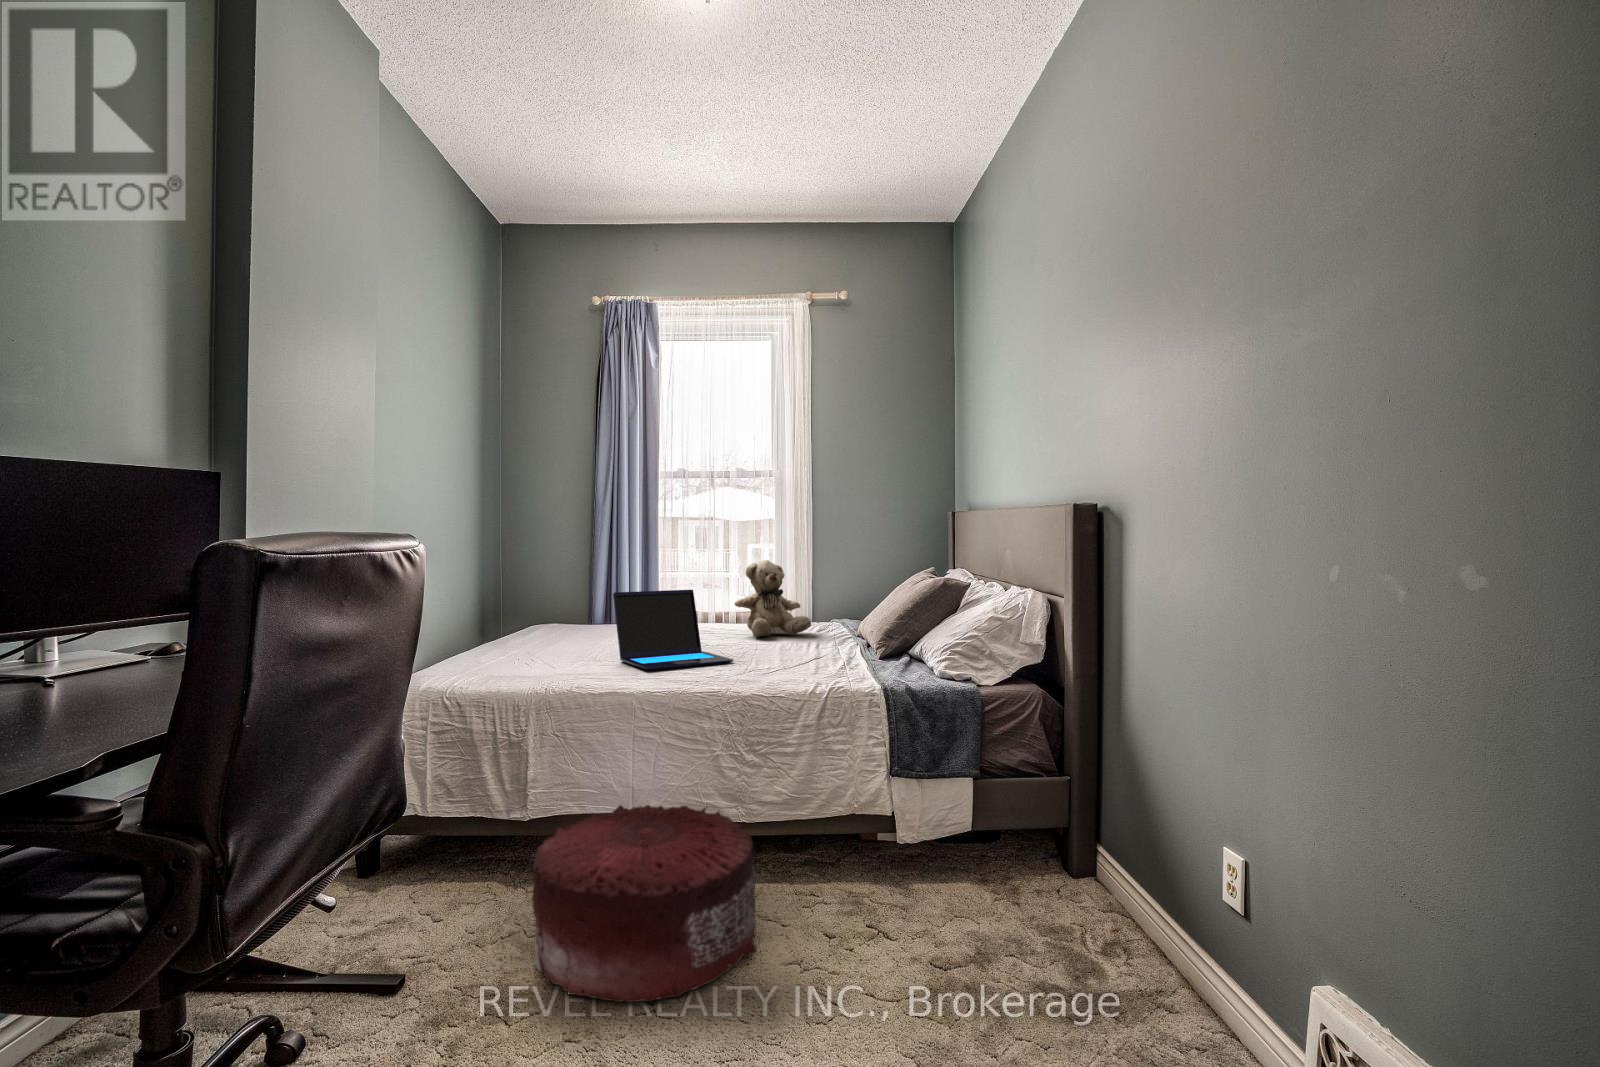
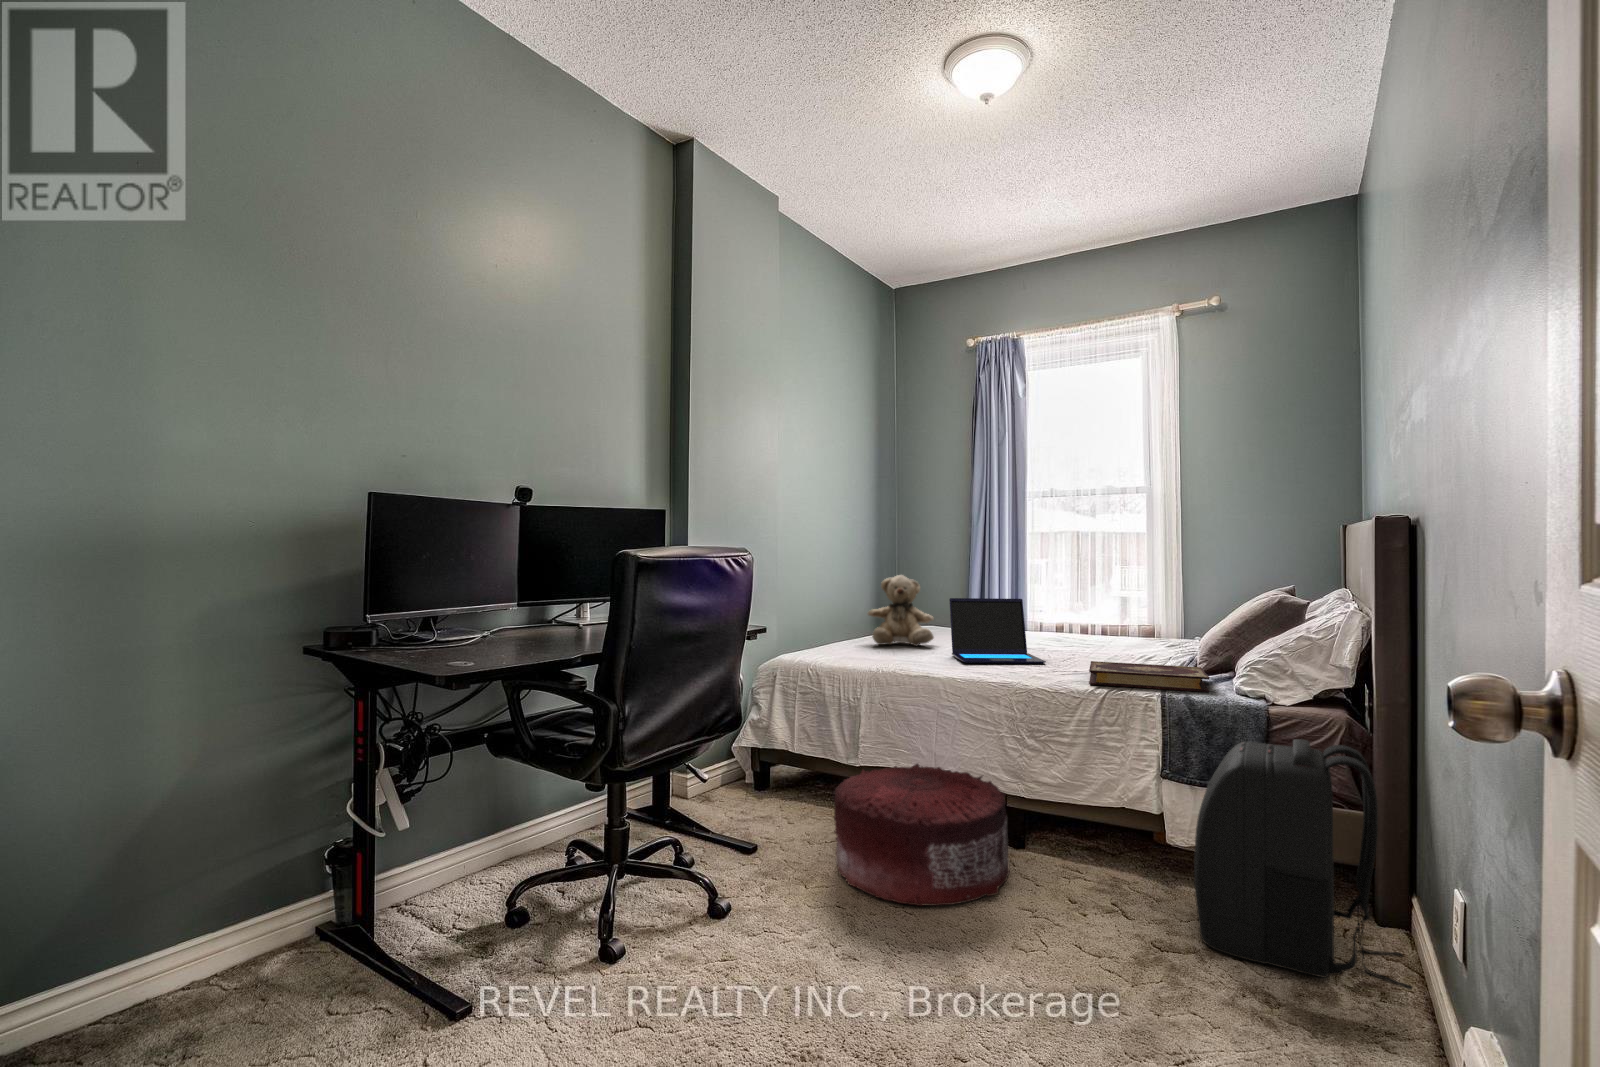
teddy bear: present [734,560,811,637] -> present [868,575,934,646]
book: none [791,654,920,683] -> present [1089,661,1209,692]
backpack: none [946,721,1136,953] -> present [1194,739,1412,989]

